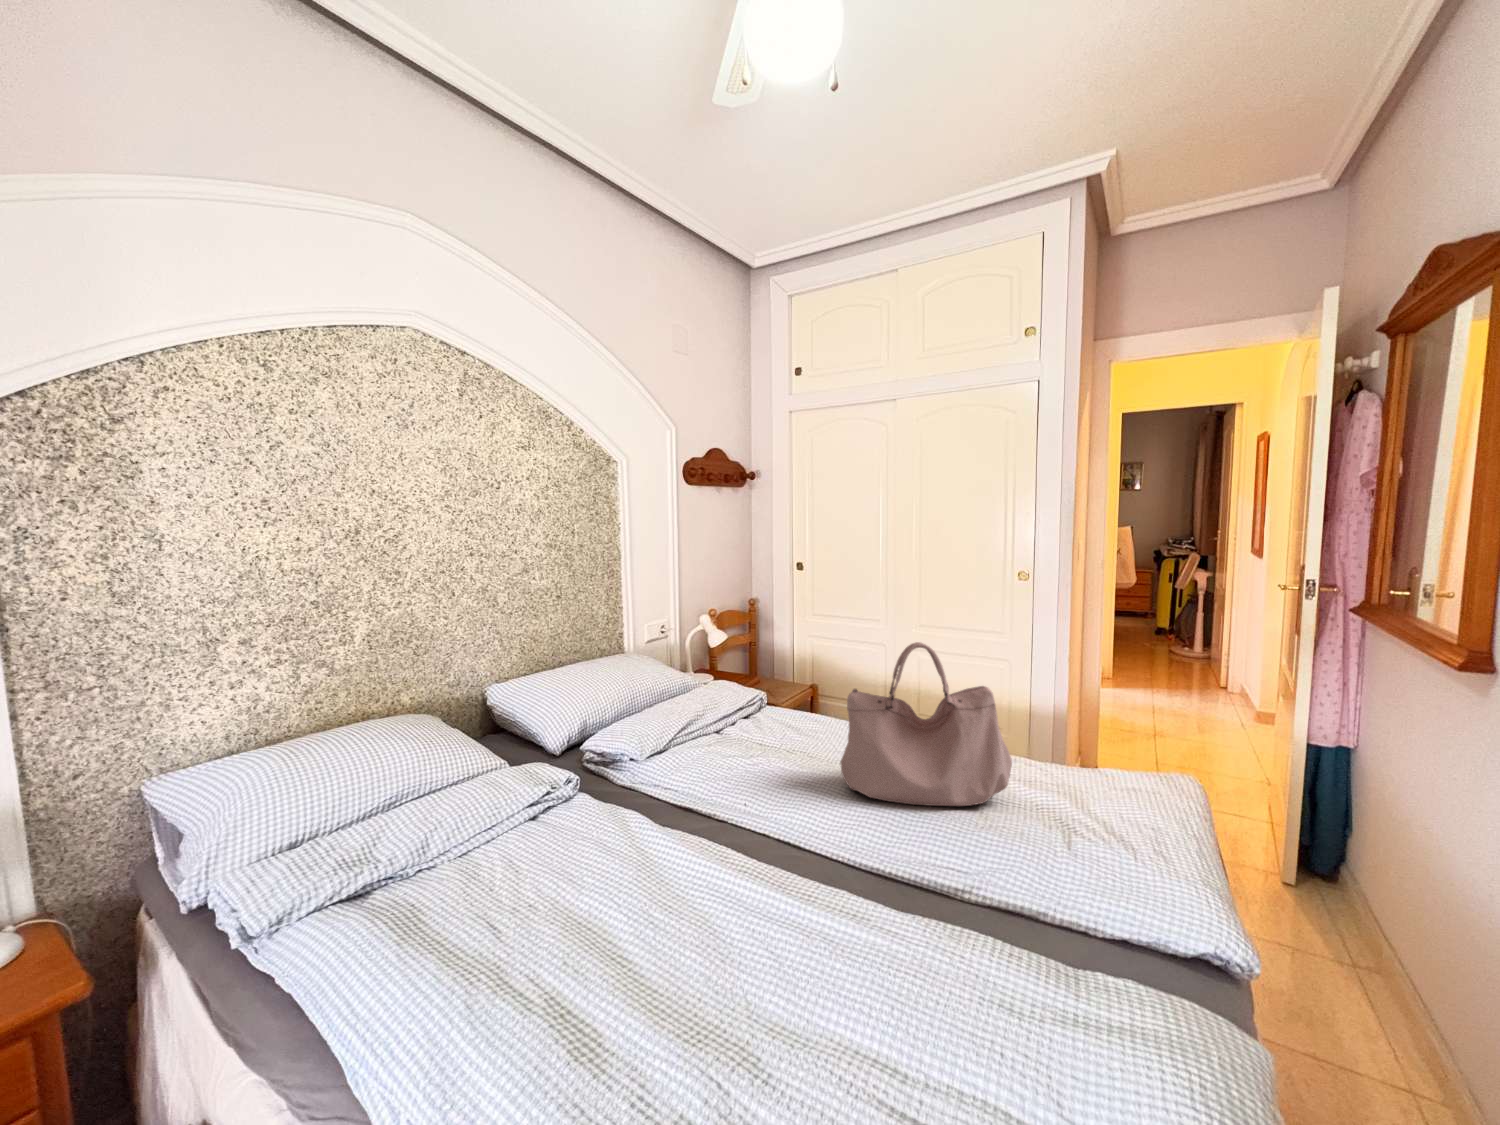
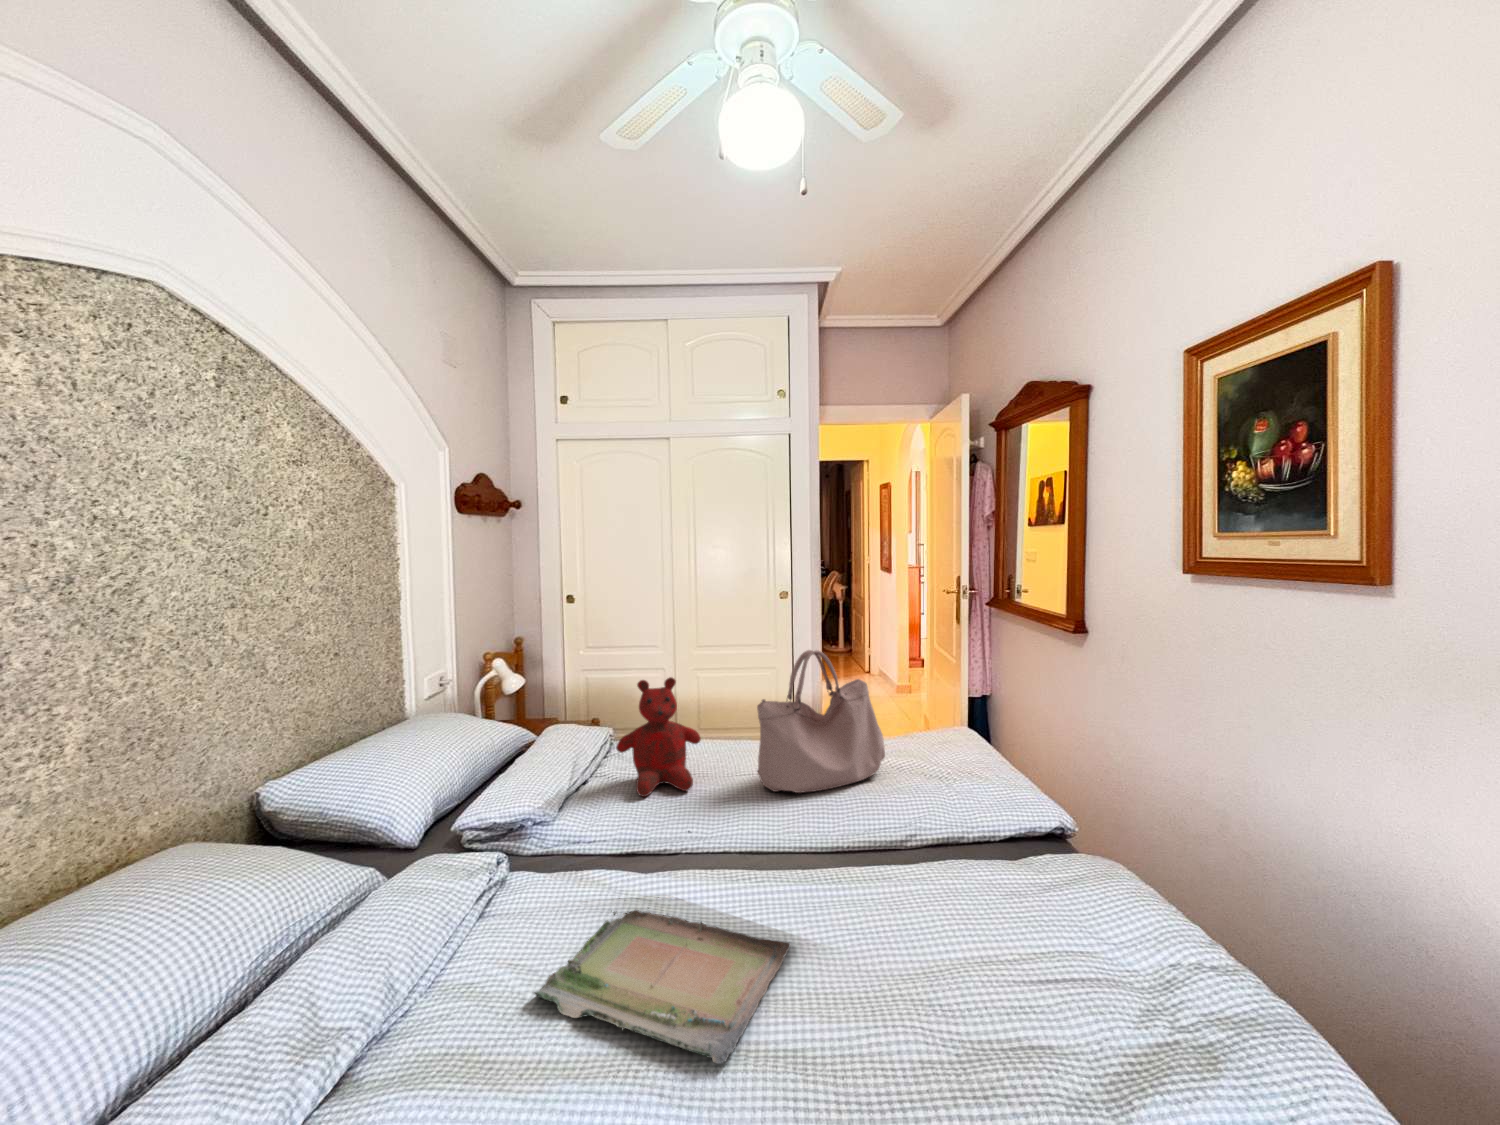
teddy bear: none [730,649,811,765] -> present [616,677,701,797]
tray: none [496,848,700,1012] -> present [534,910,790,1064]

